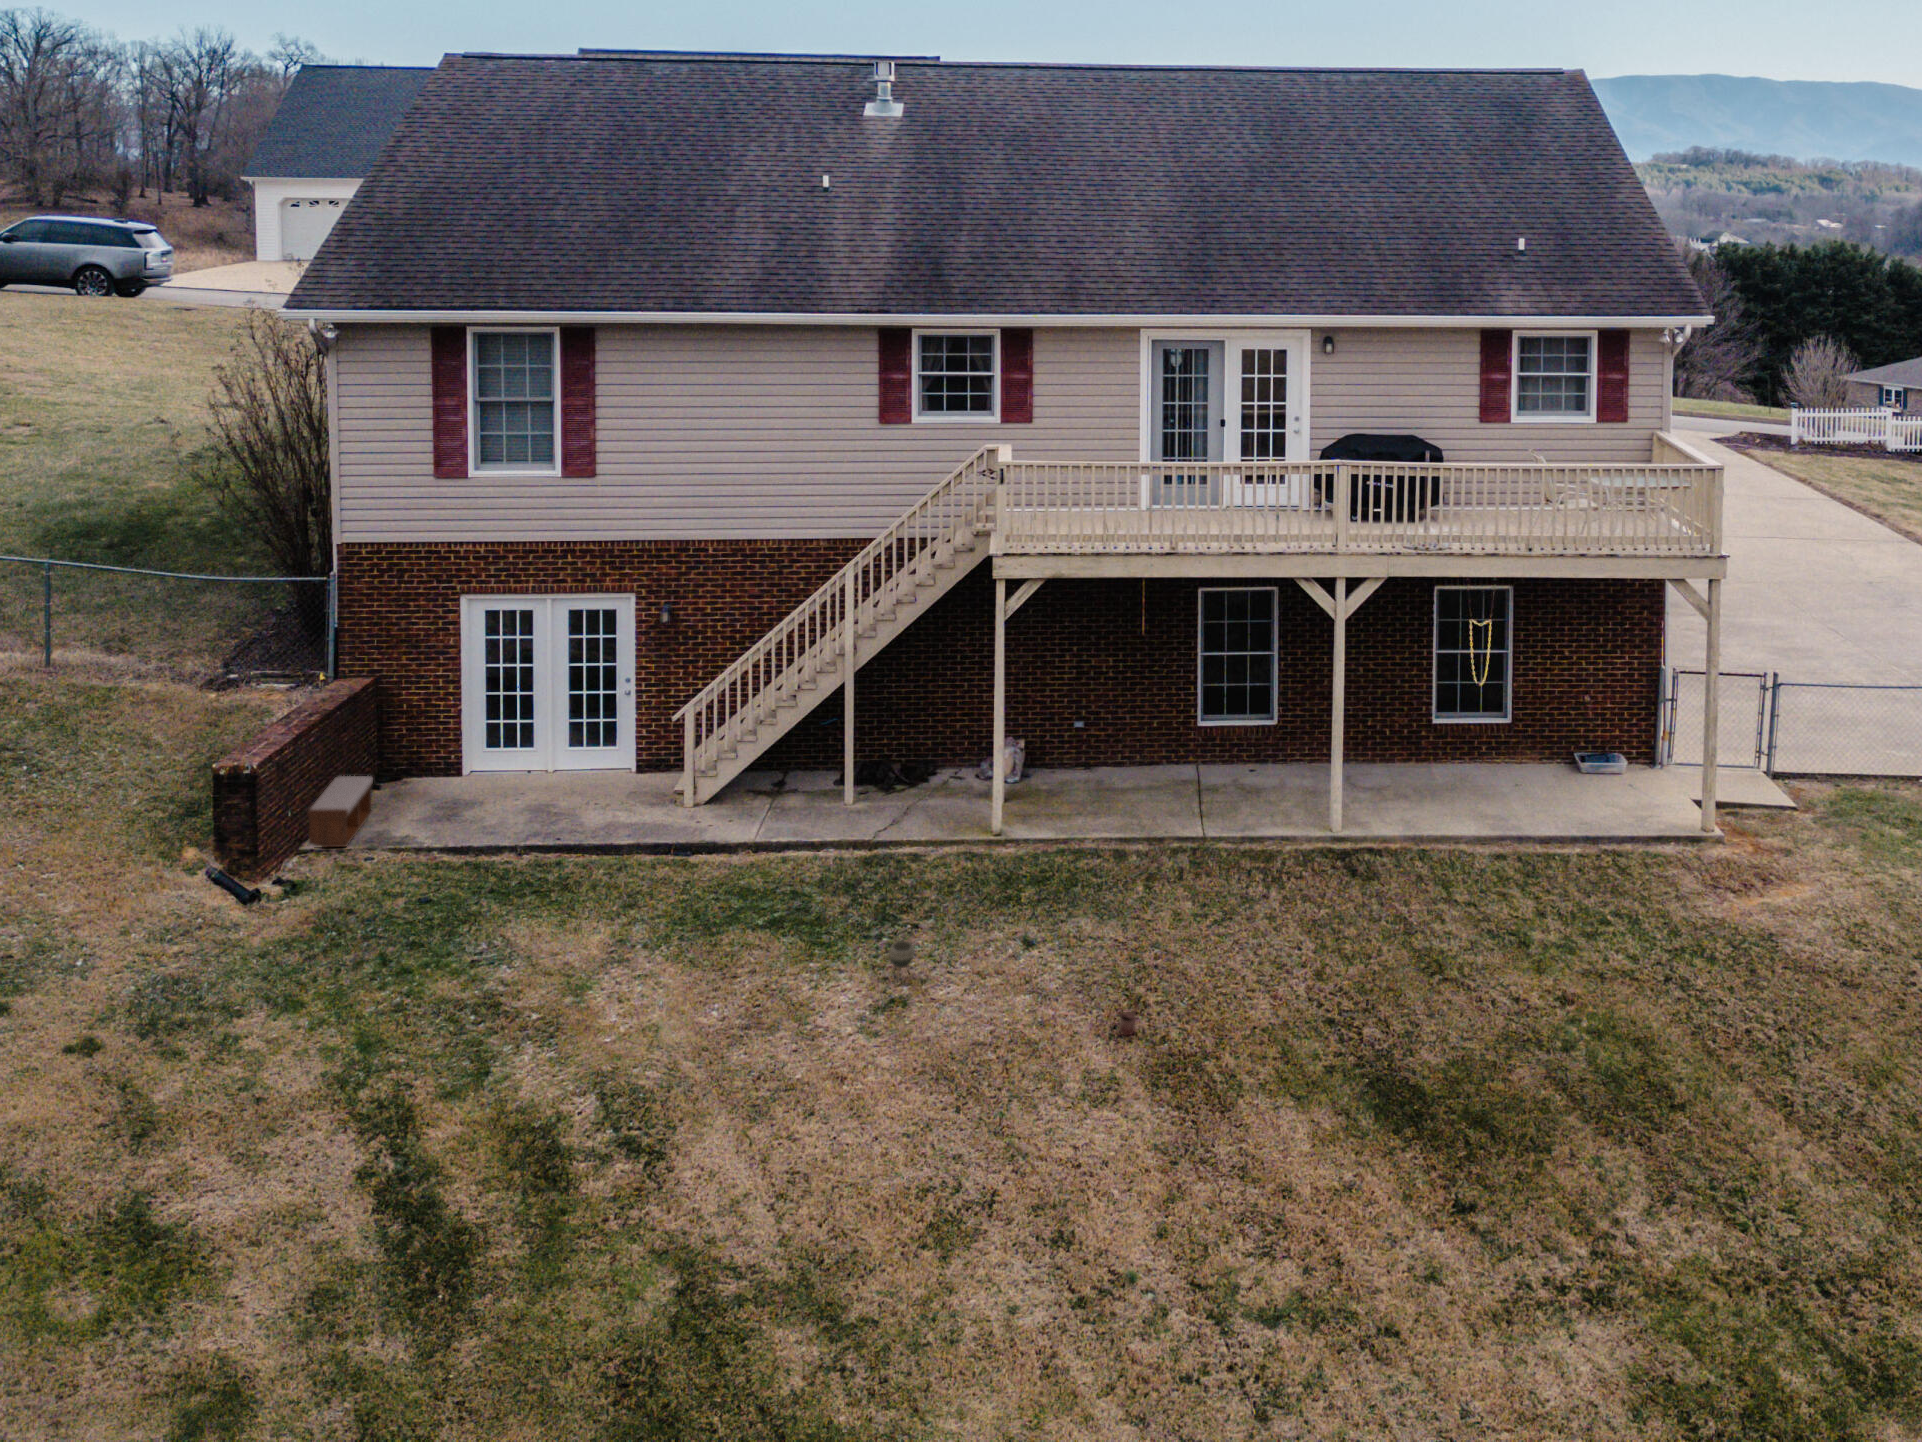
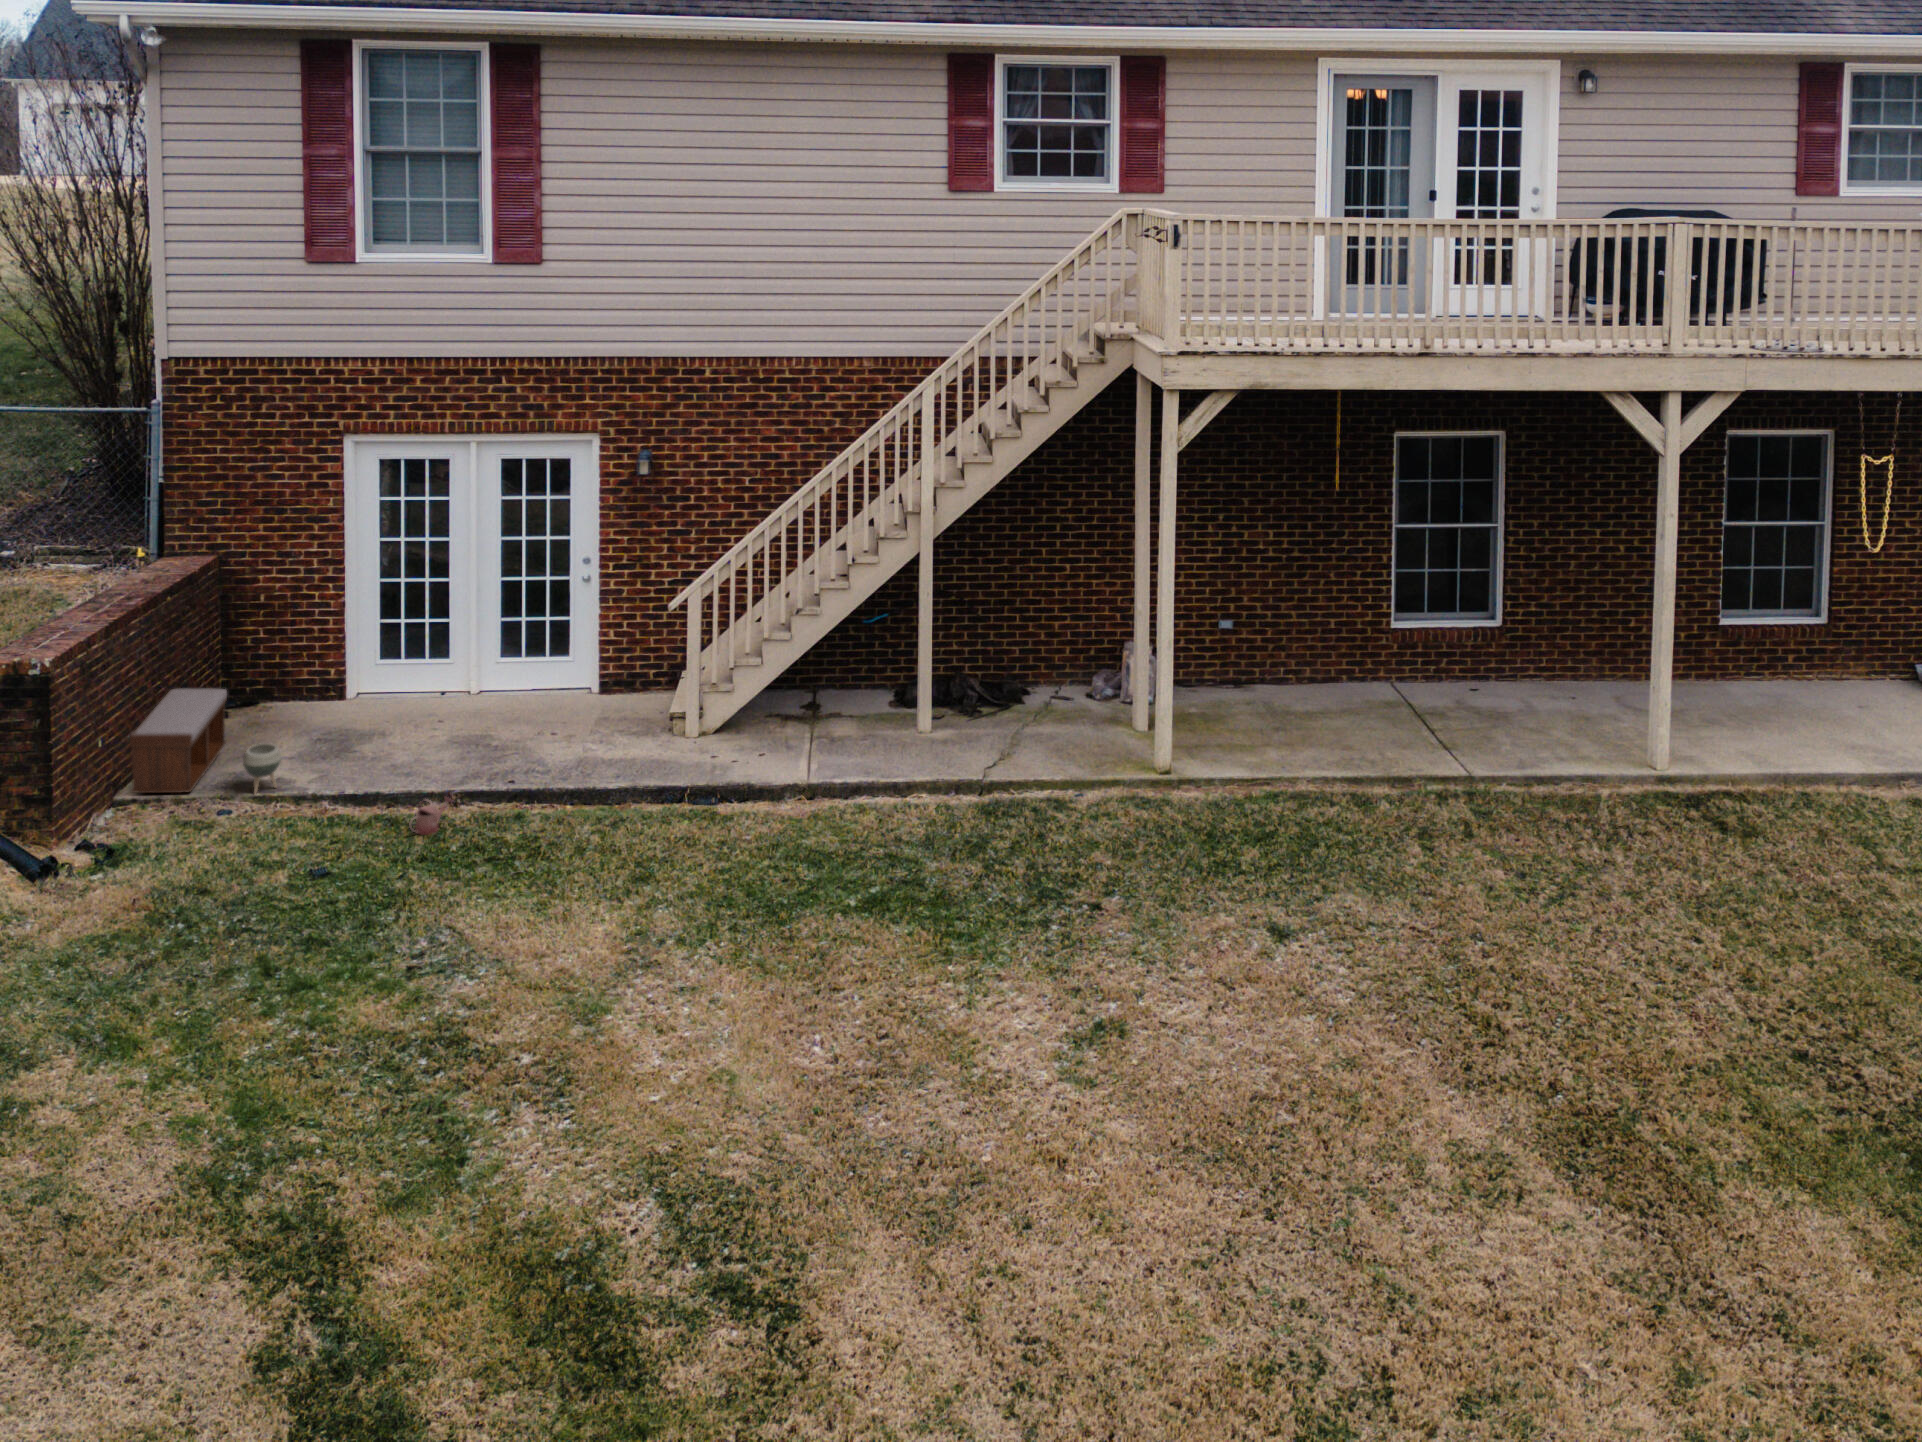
planter: present [888,941,915,979] -> present [243,743,281,794]
watering can: present [1119,1004,1139,1035] -> present [409,797,452,835]

